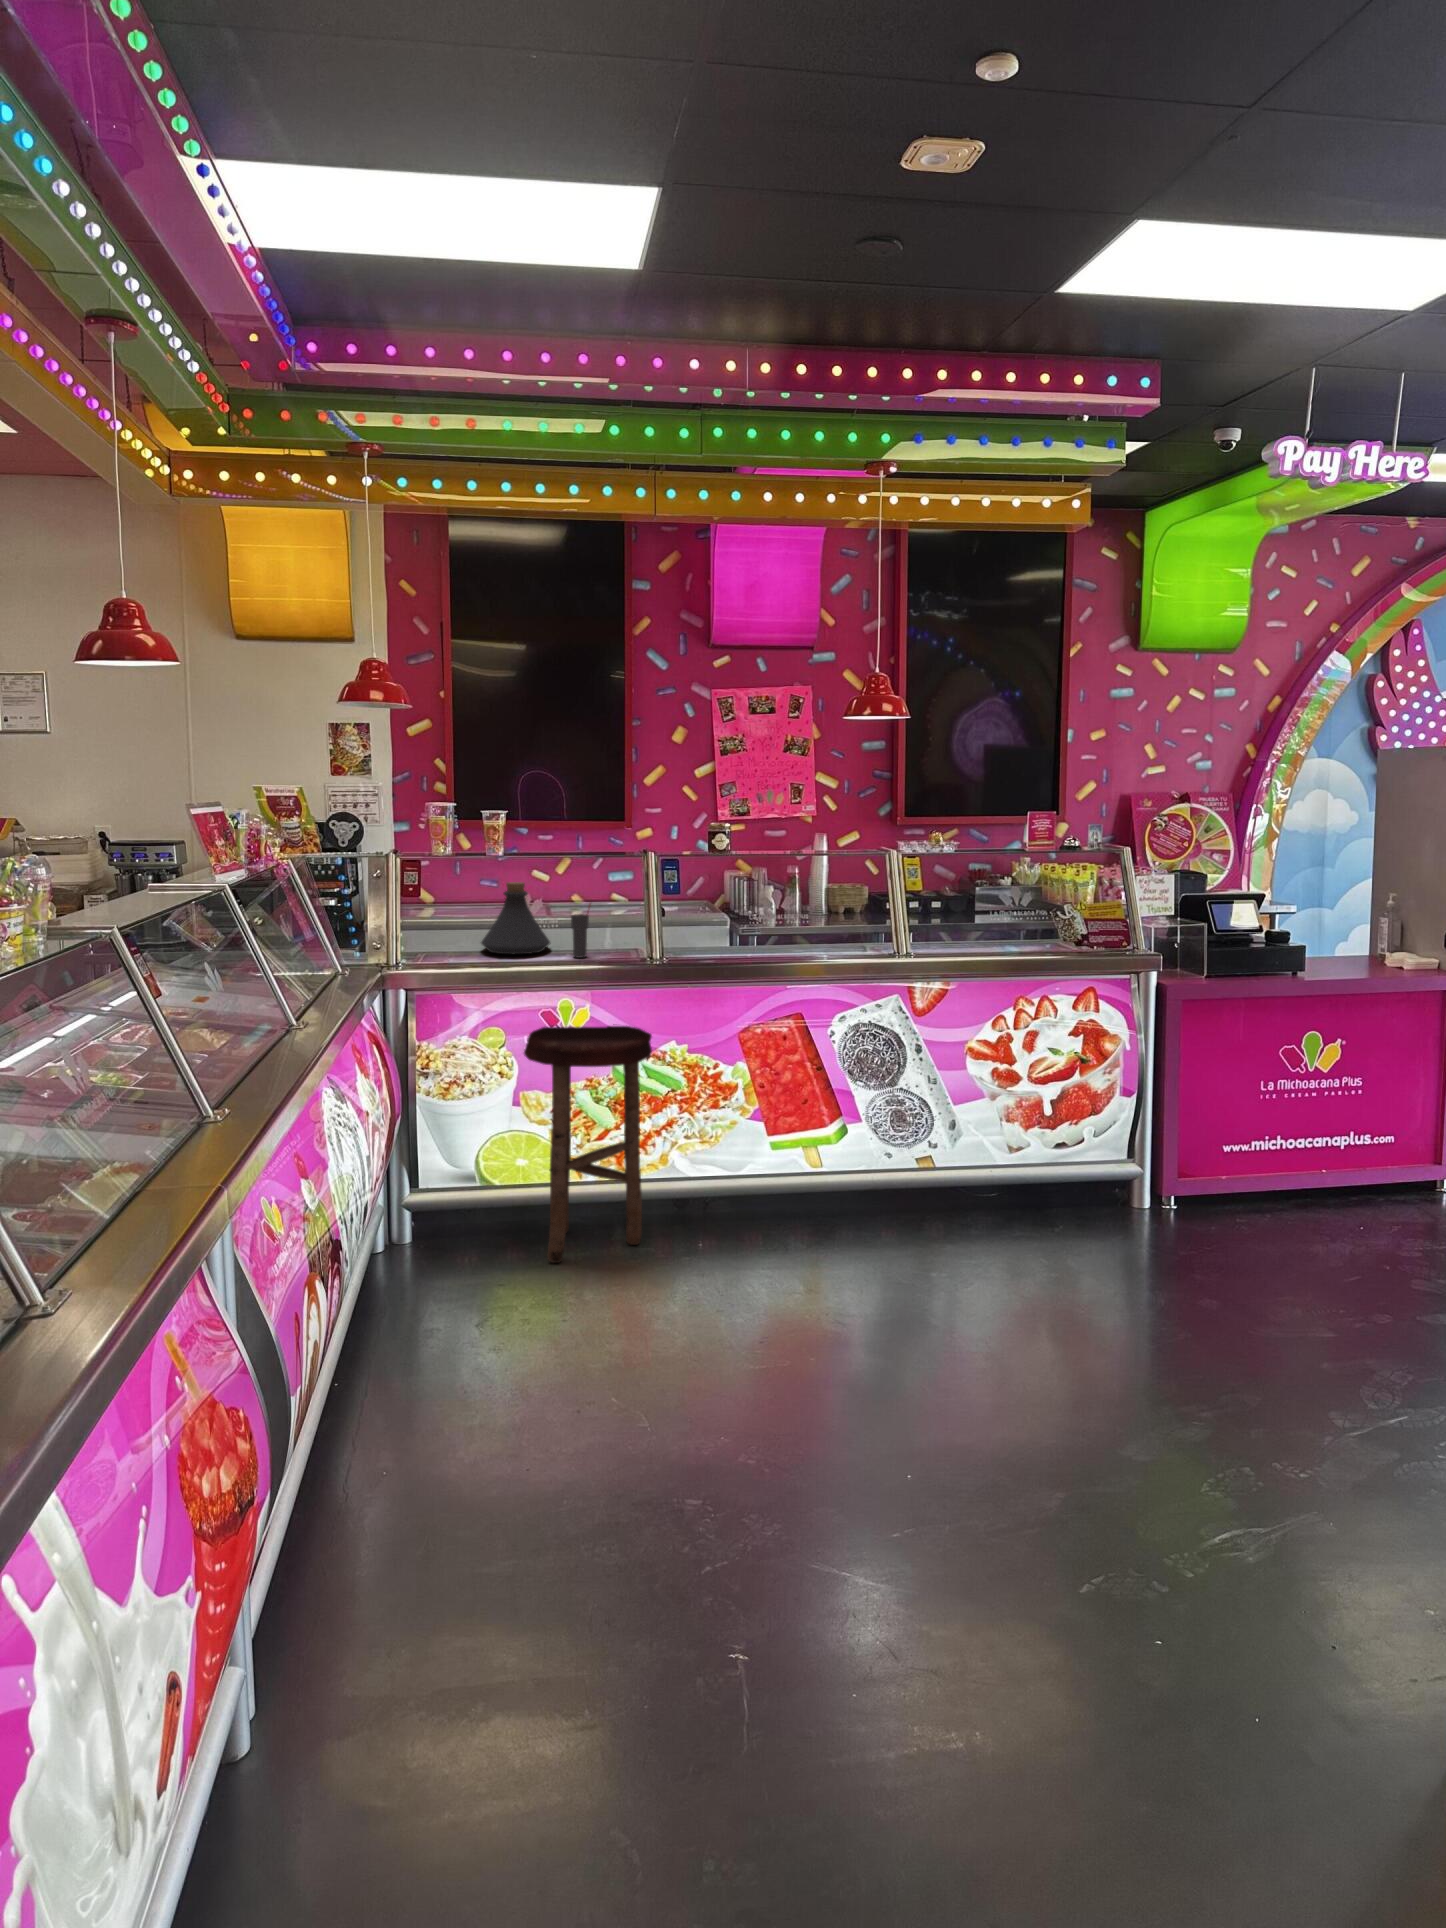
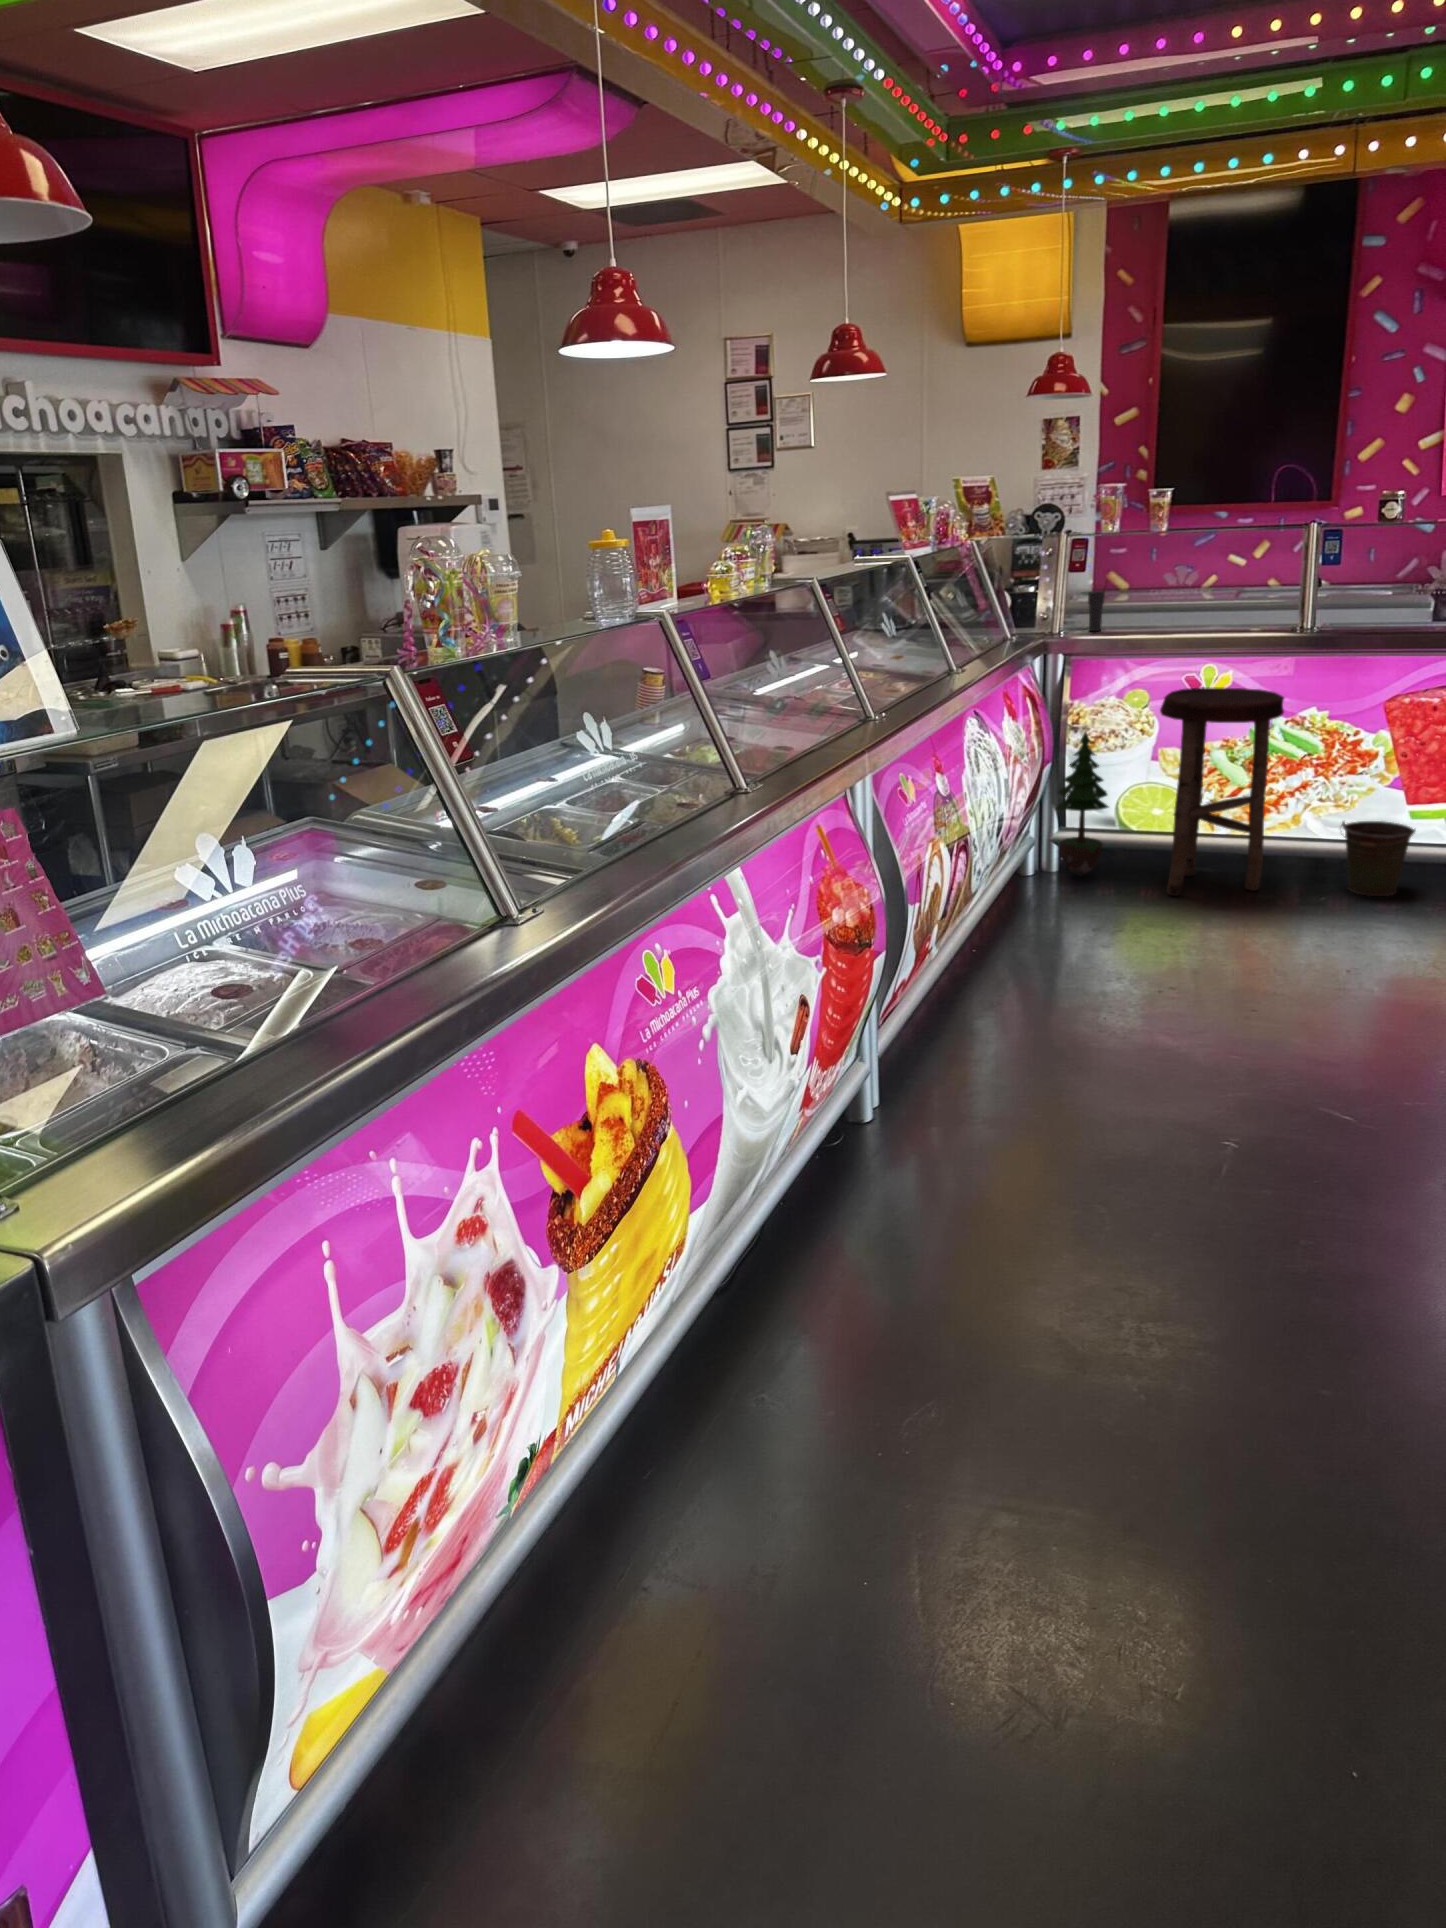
bottle: present [481,882,550,954] -> none [1137,556,1204,623]
cup: present [571,914,589,958] -> present [1088,591,1105,631]
potted tree: none [409,1078,474,1249] -> present [1056,732,1108,876]
bucket: none [712,1155,784,1237] -> present [1341,821,1415,896]

